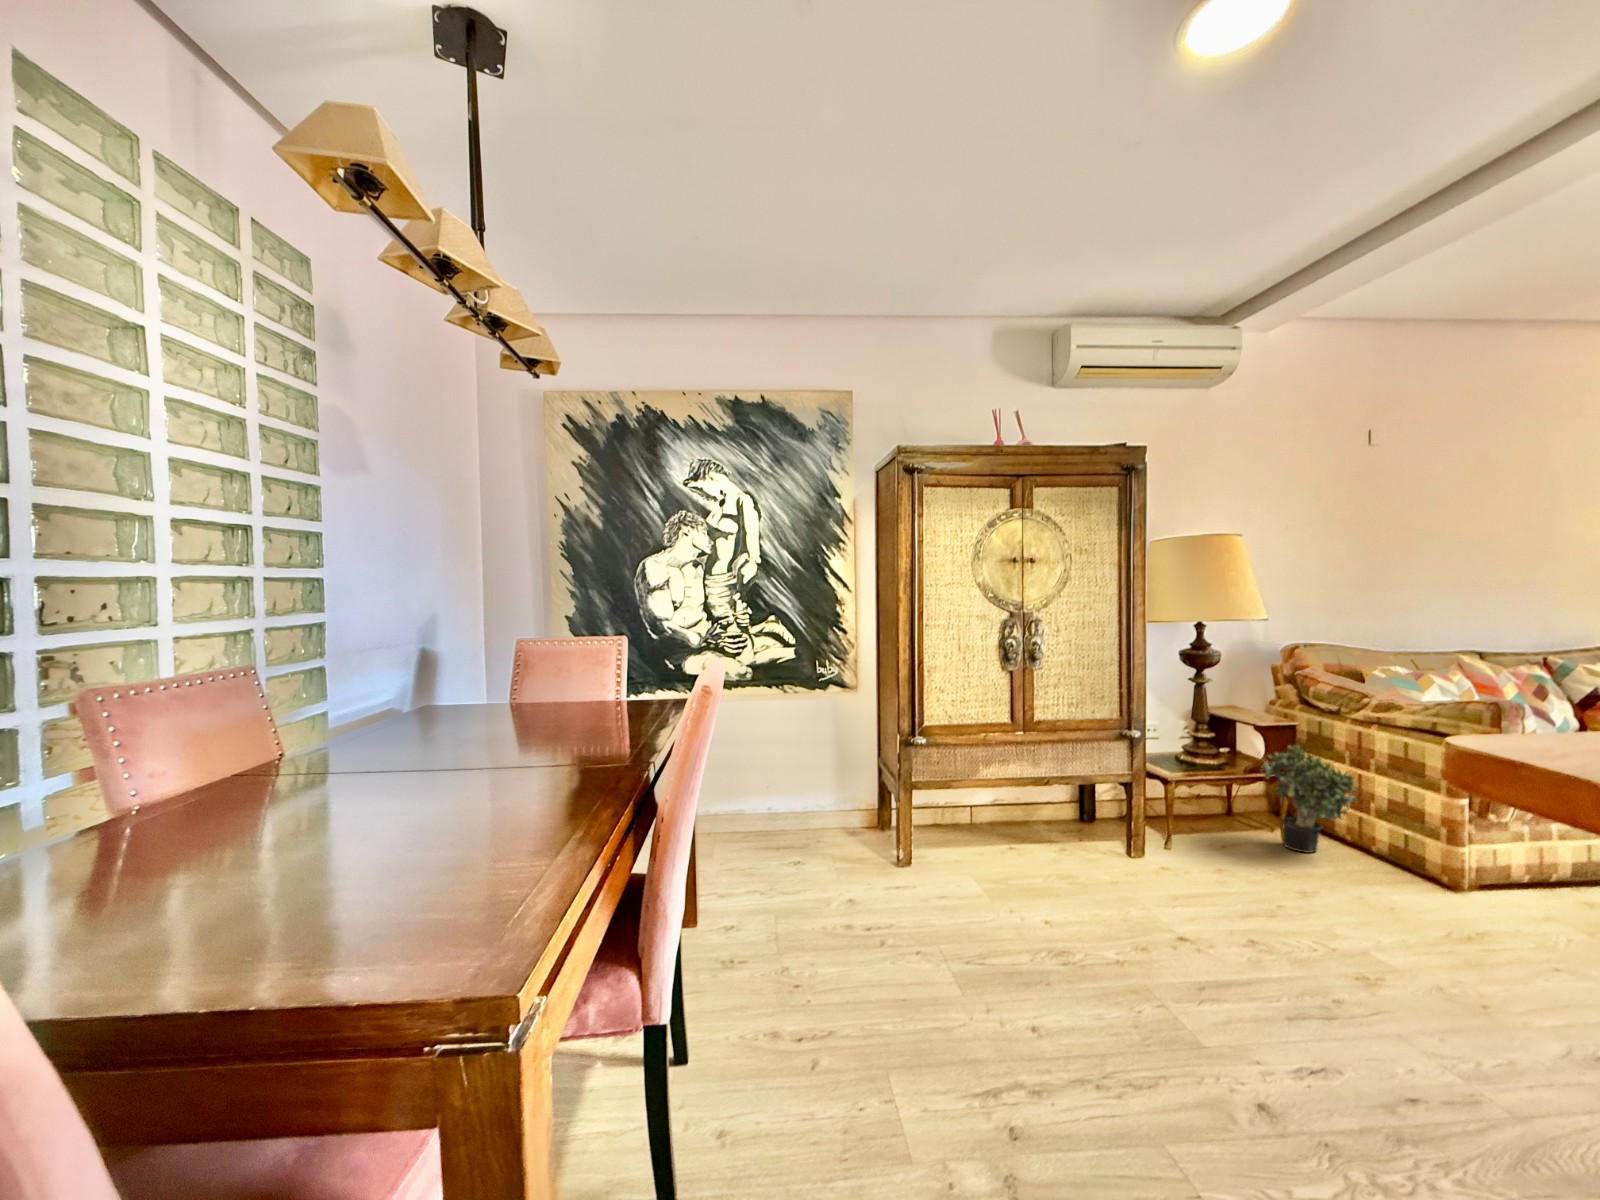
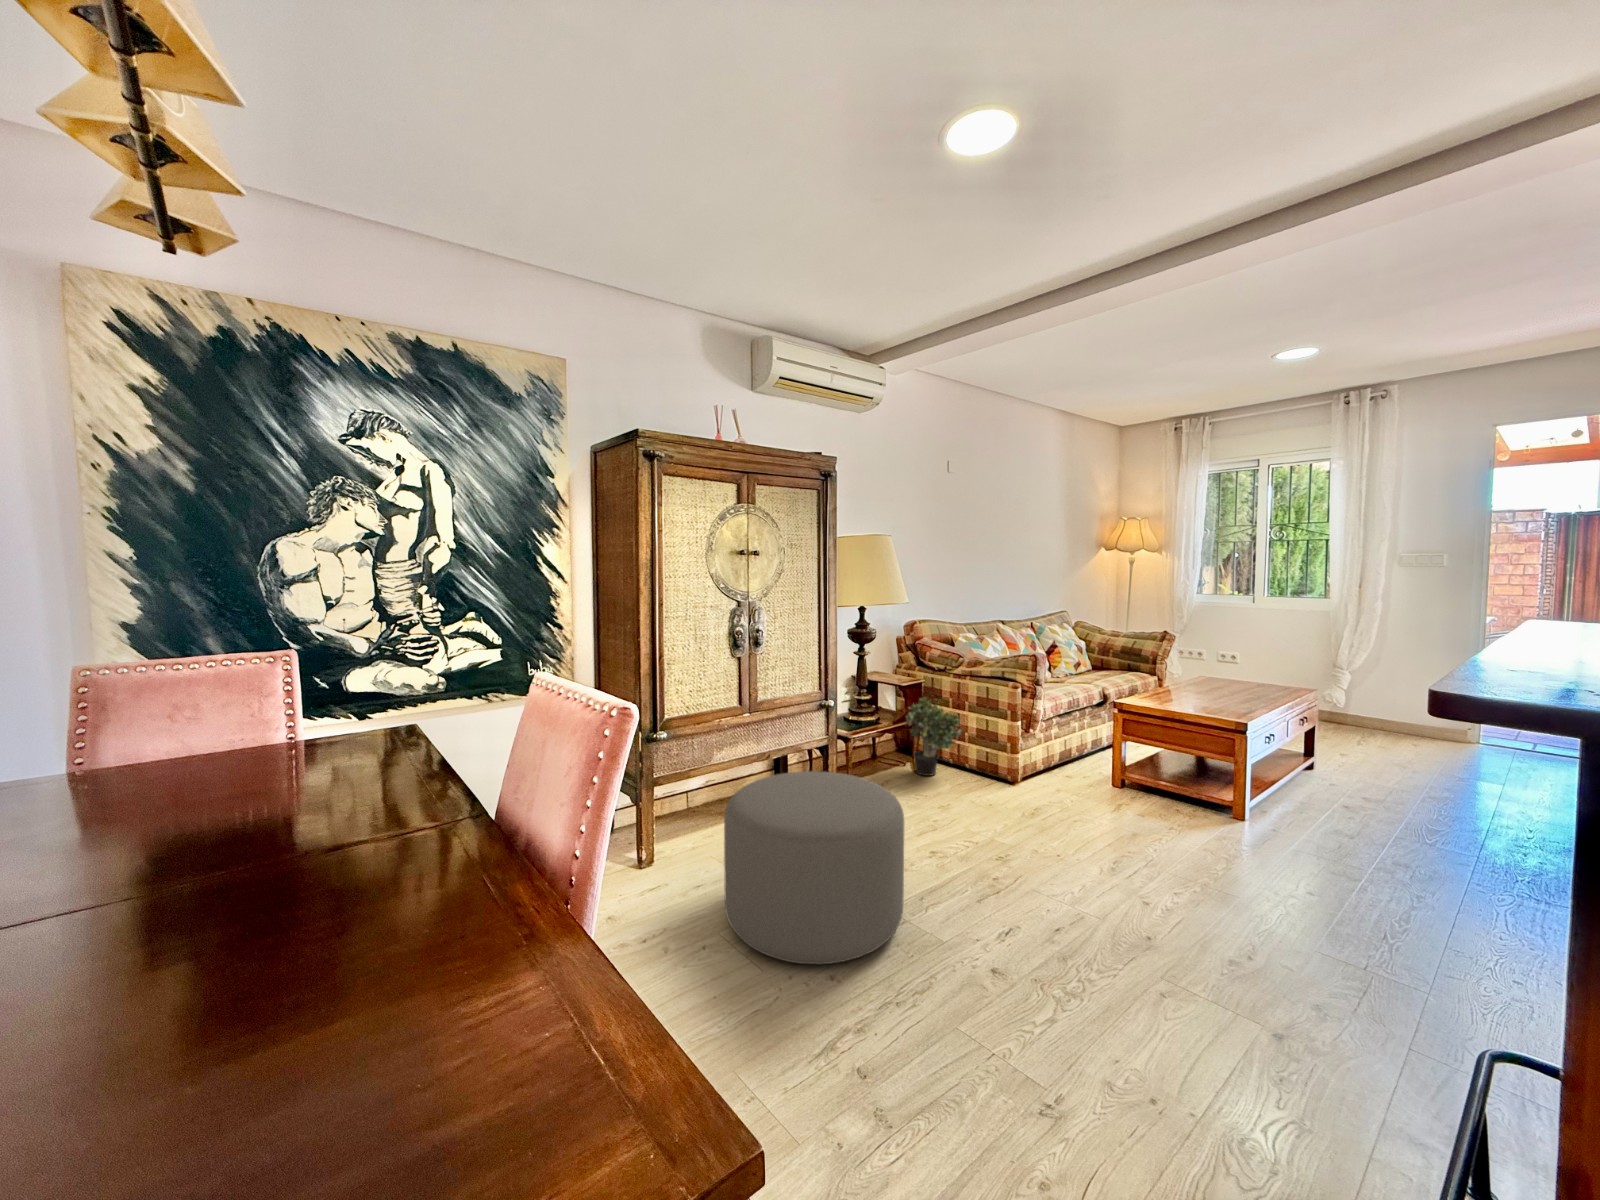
ottoman: none [943,794,1152,1002] -> present [724,771,904,964]

